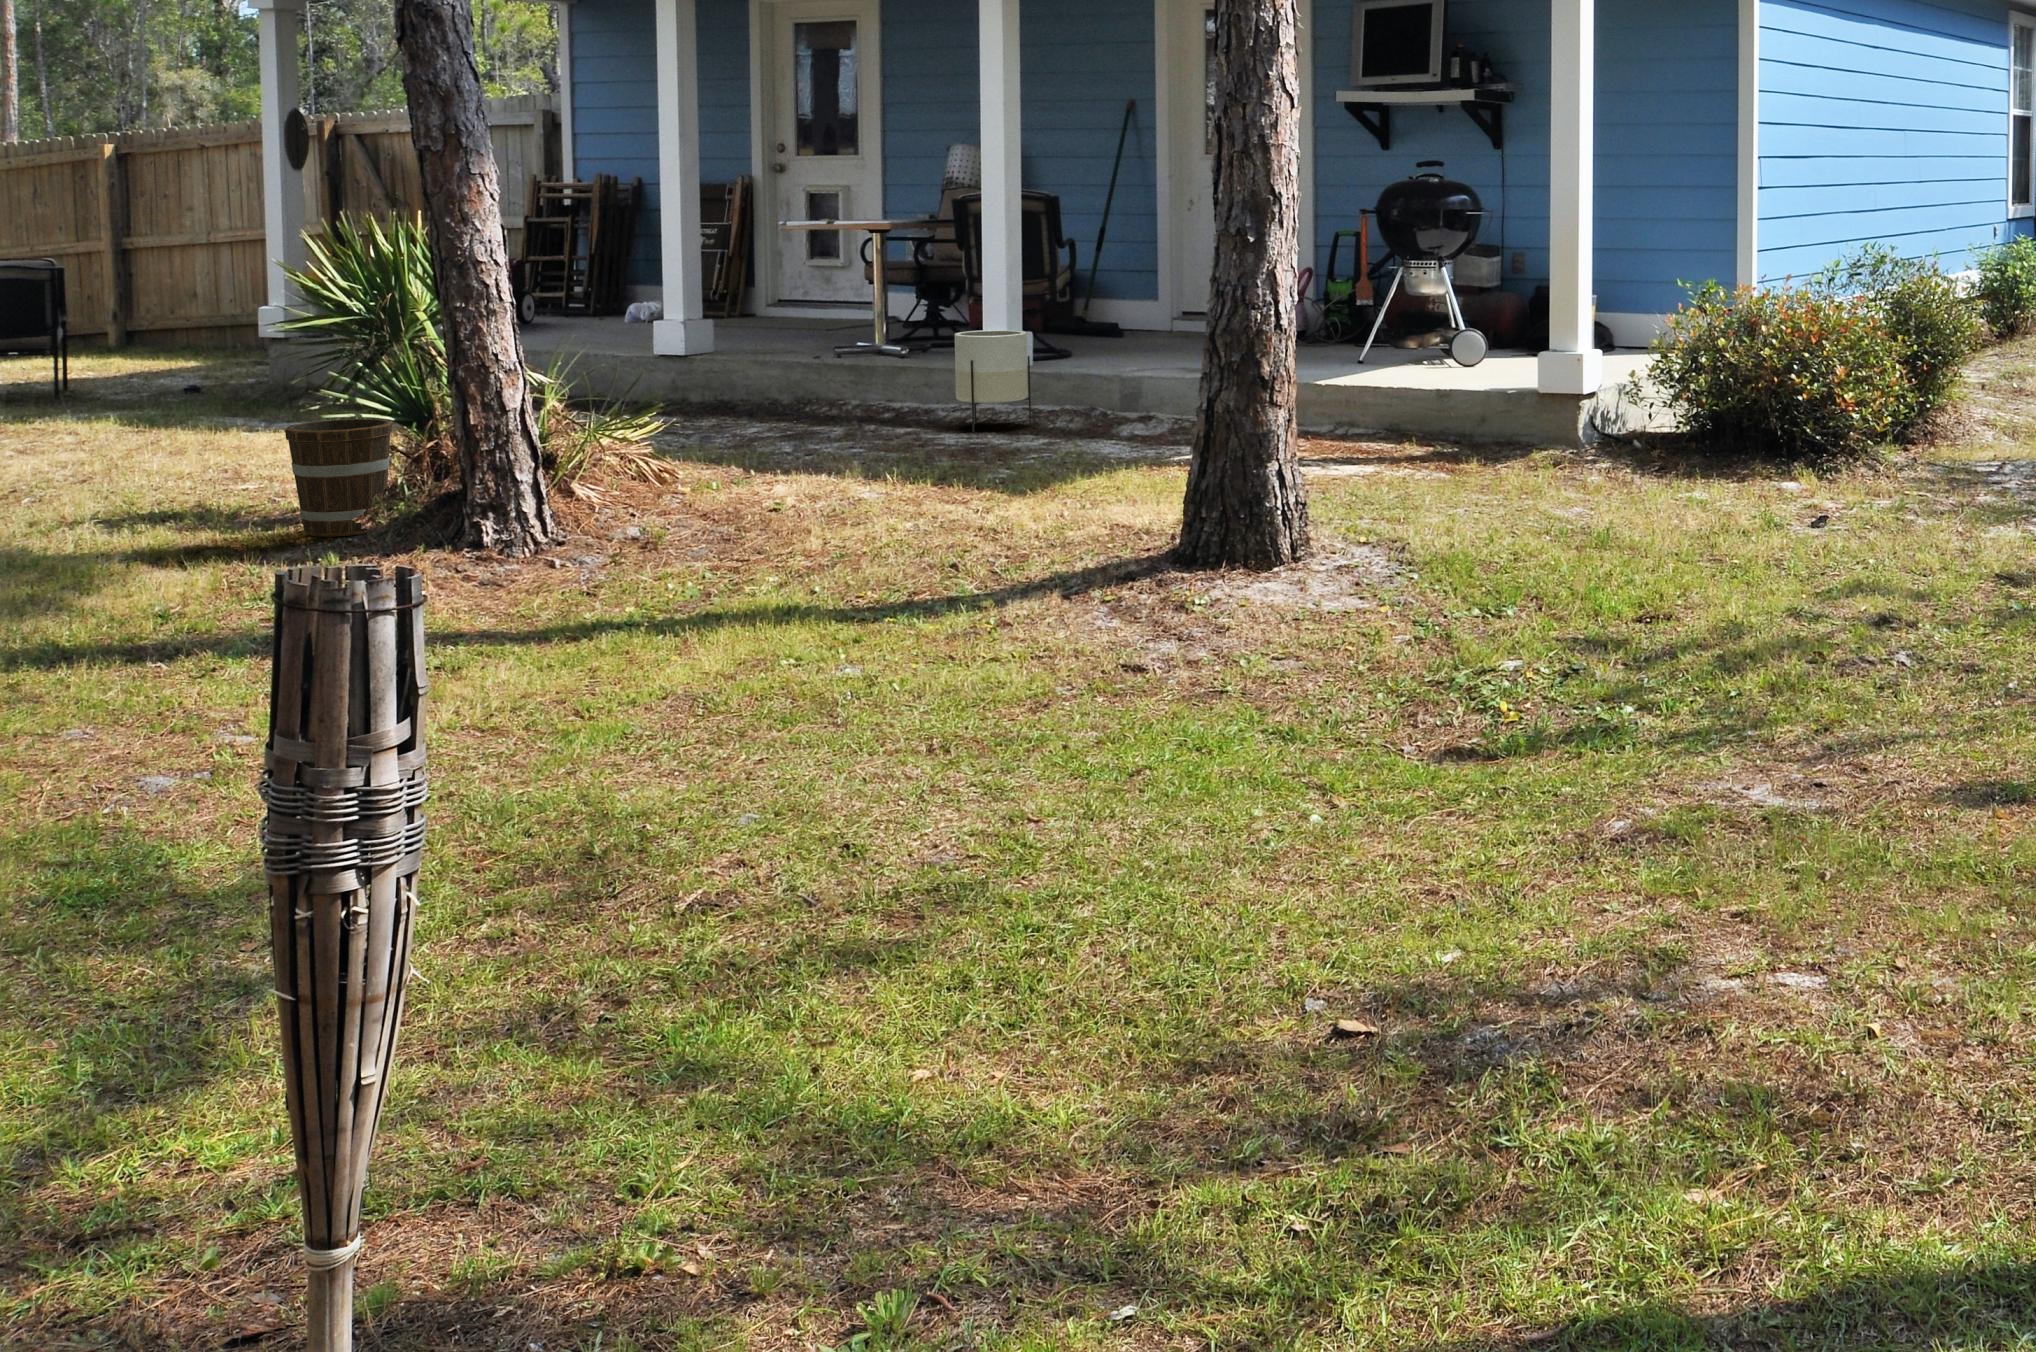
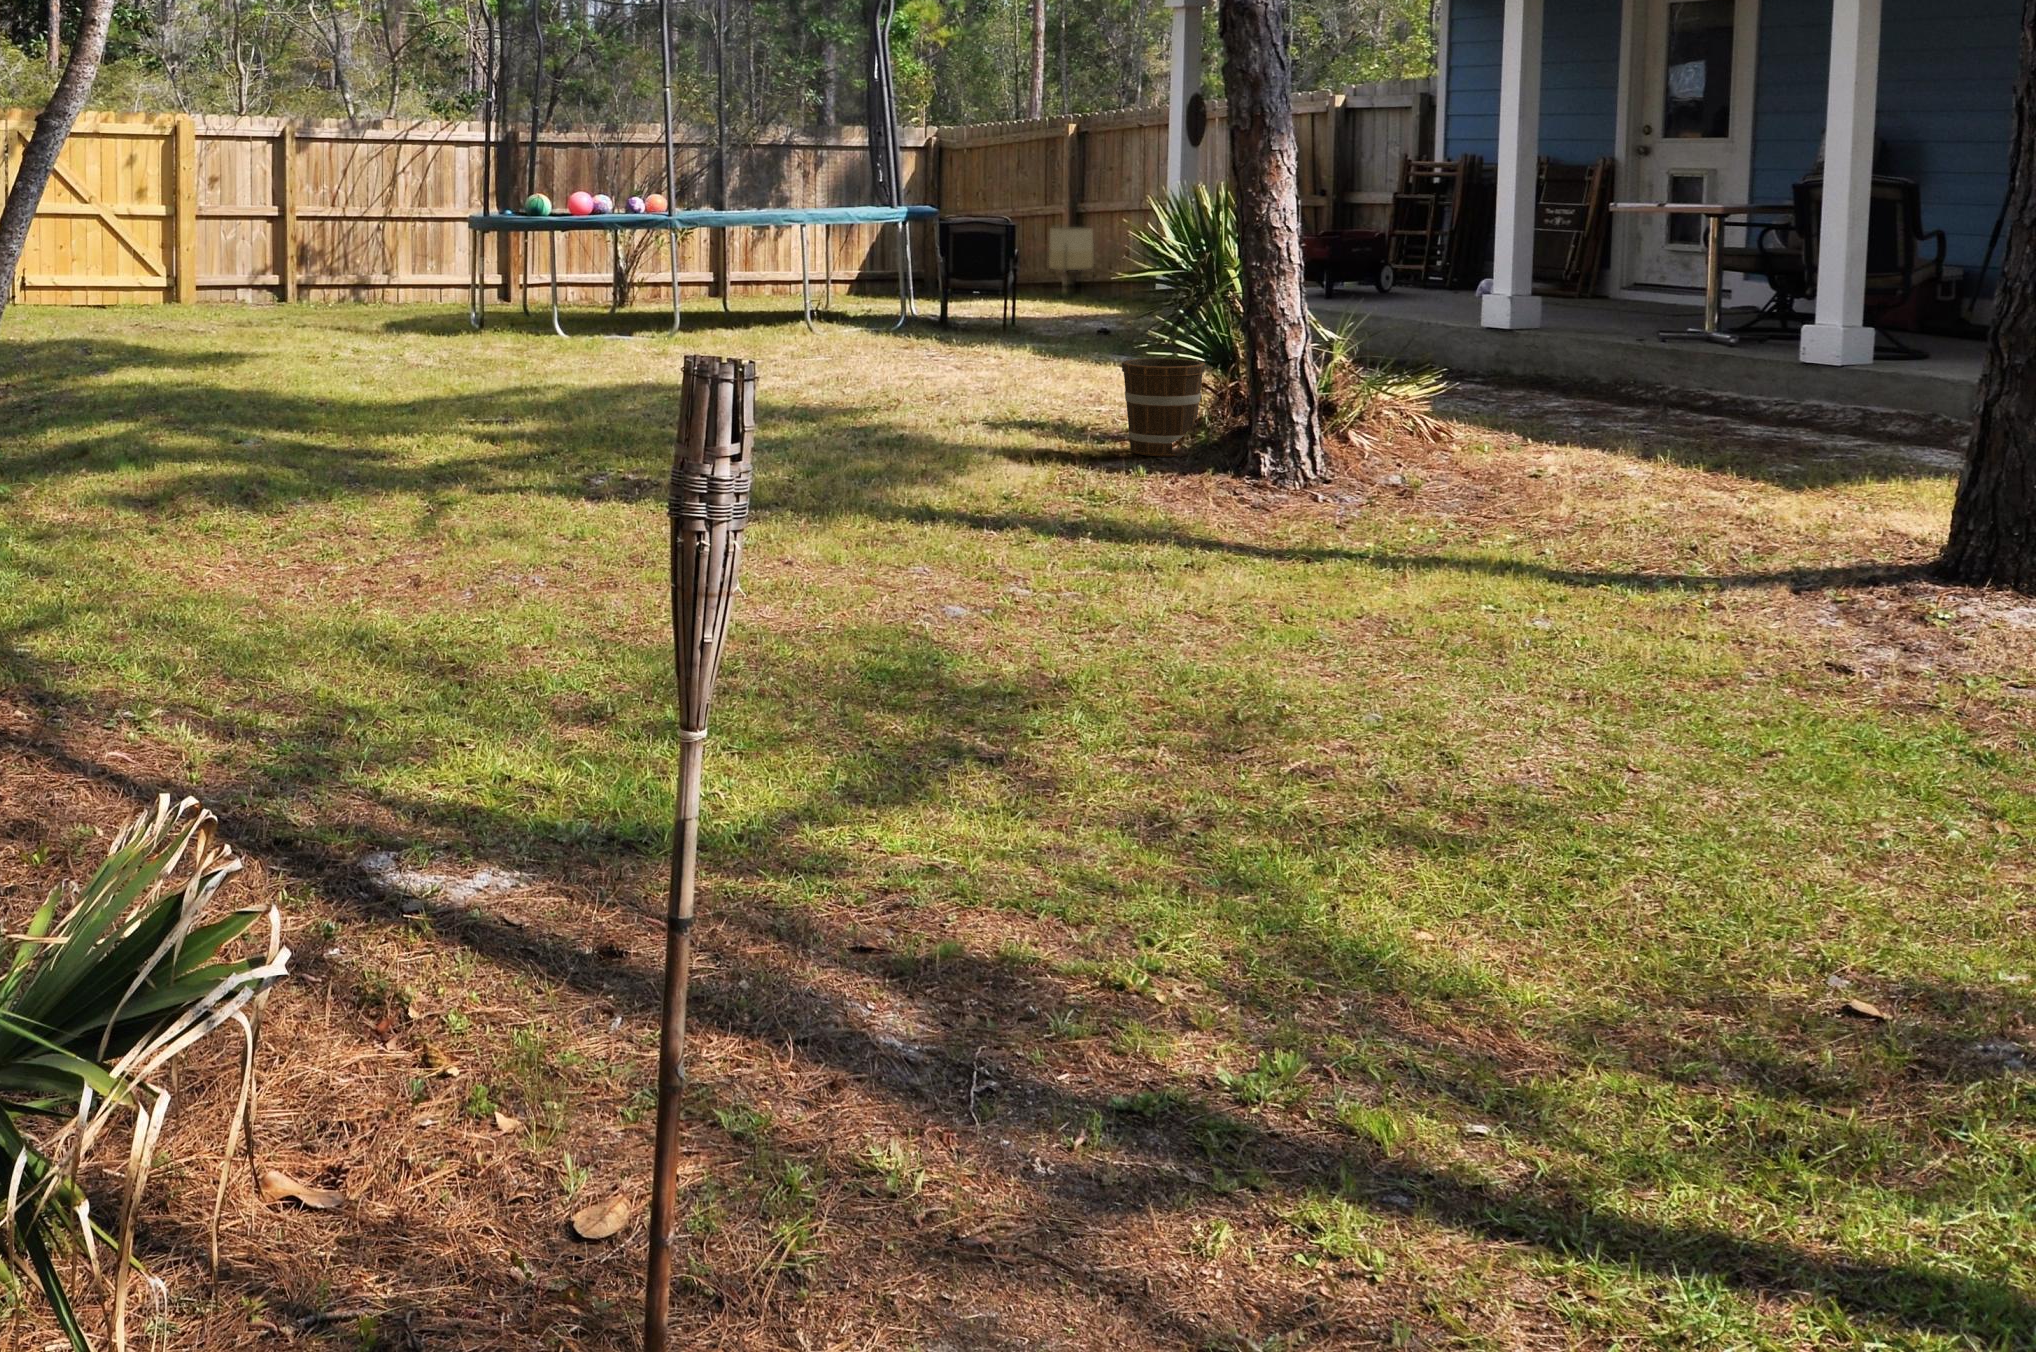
planter: present [955,330,1031,433] -> present [1049,228,1094,274]

